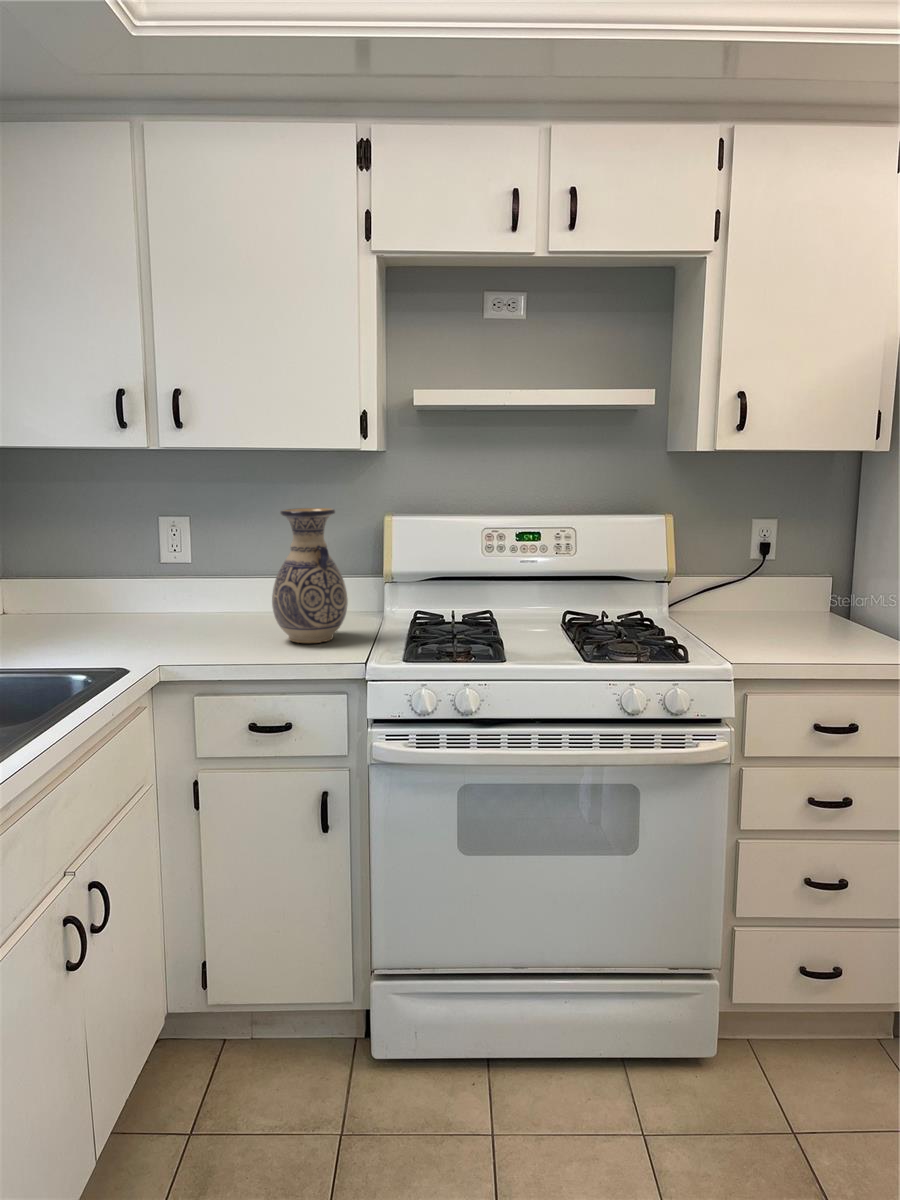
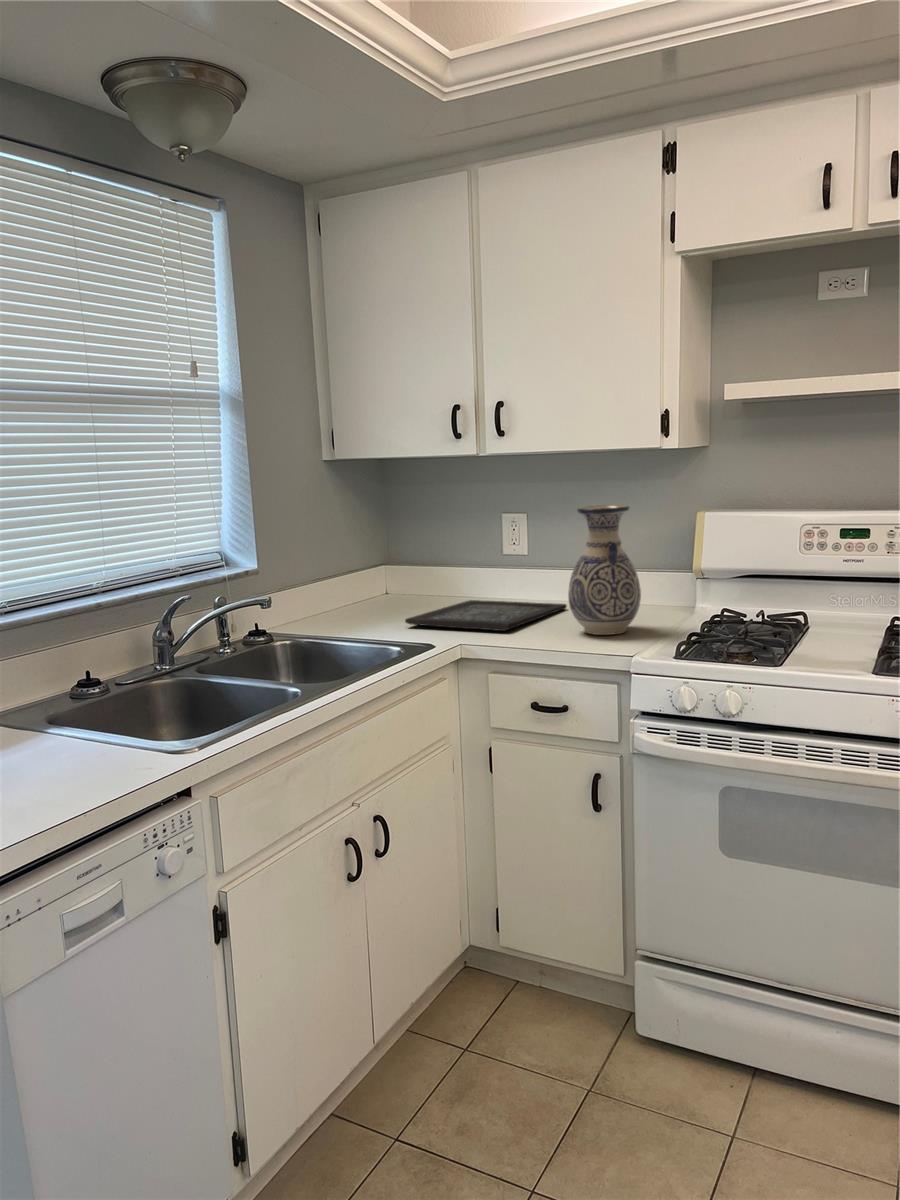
tray: none [69,612,245,646] -> present [405,600,567,631]

